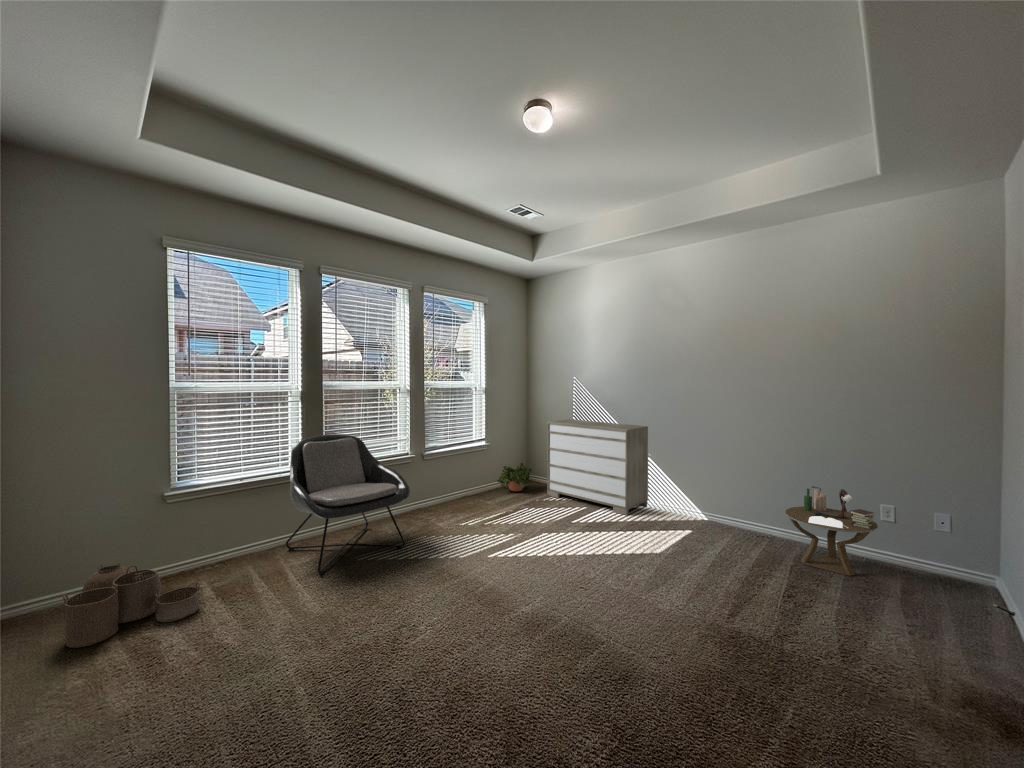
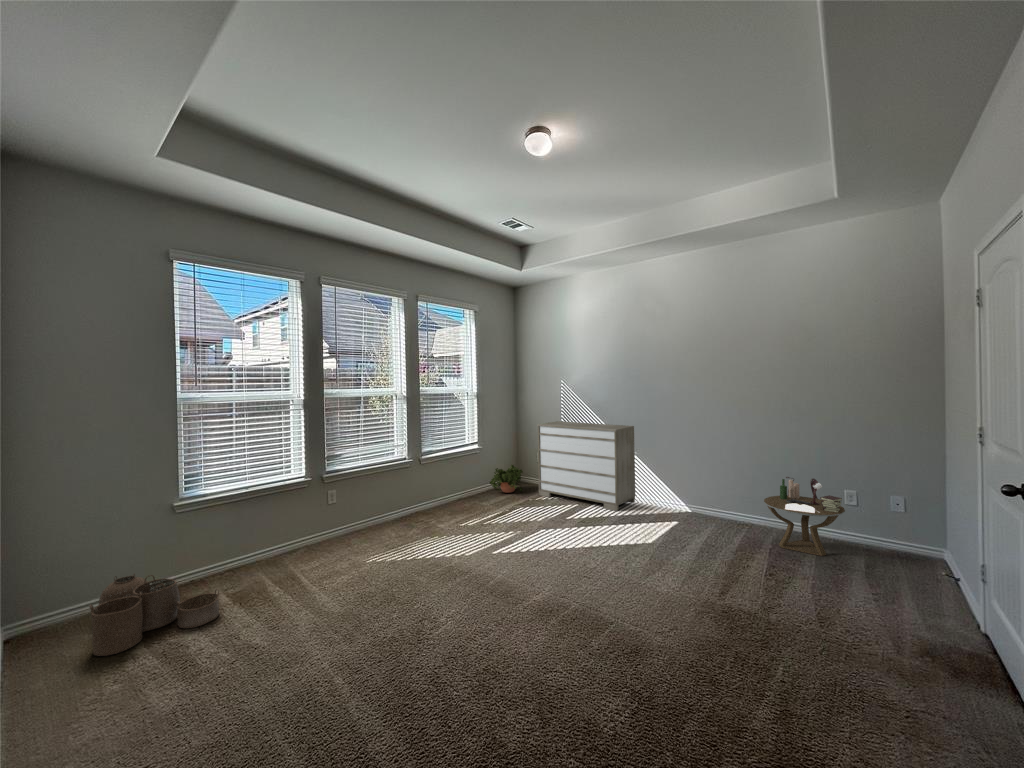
lounge chair: present [286,434,410,574] -> none [292,441,414,577]

